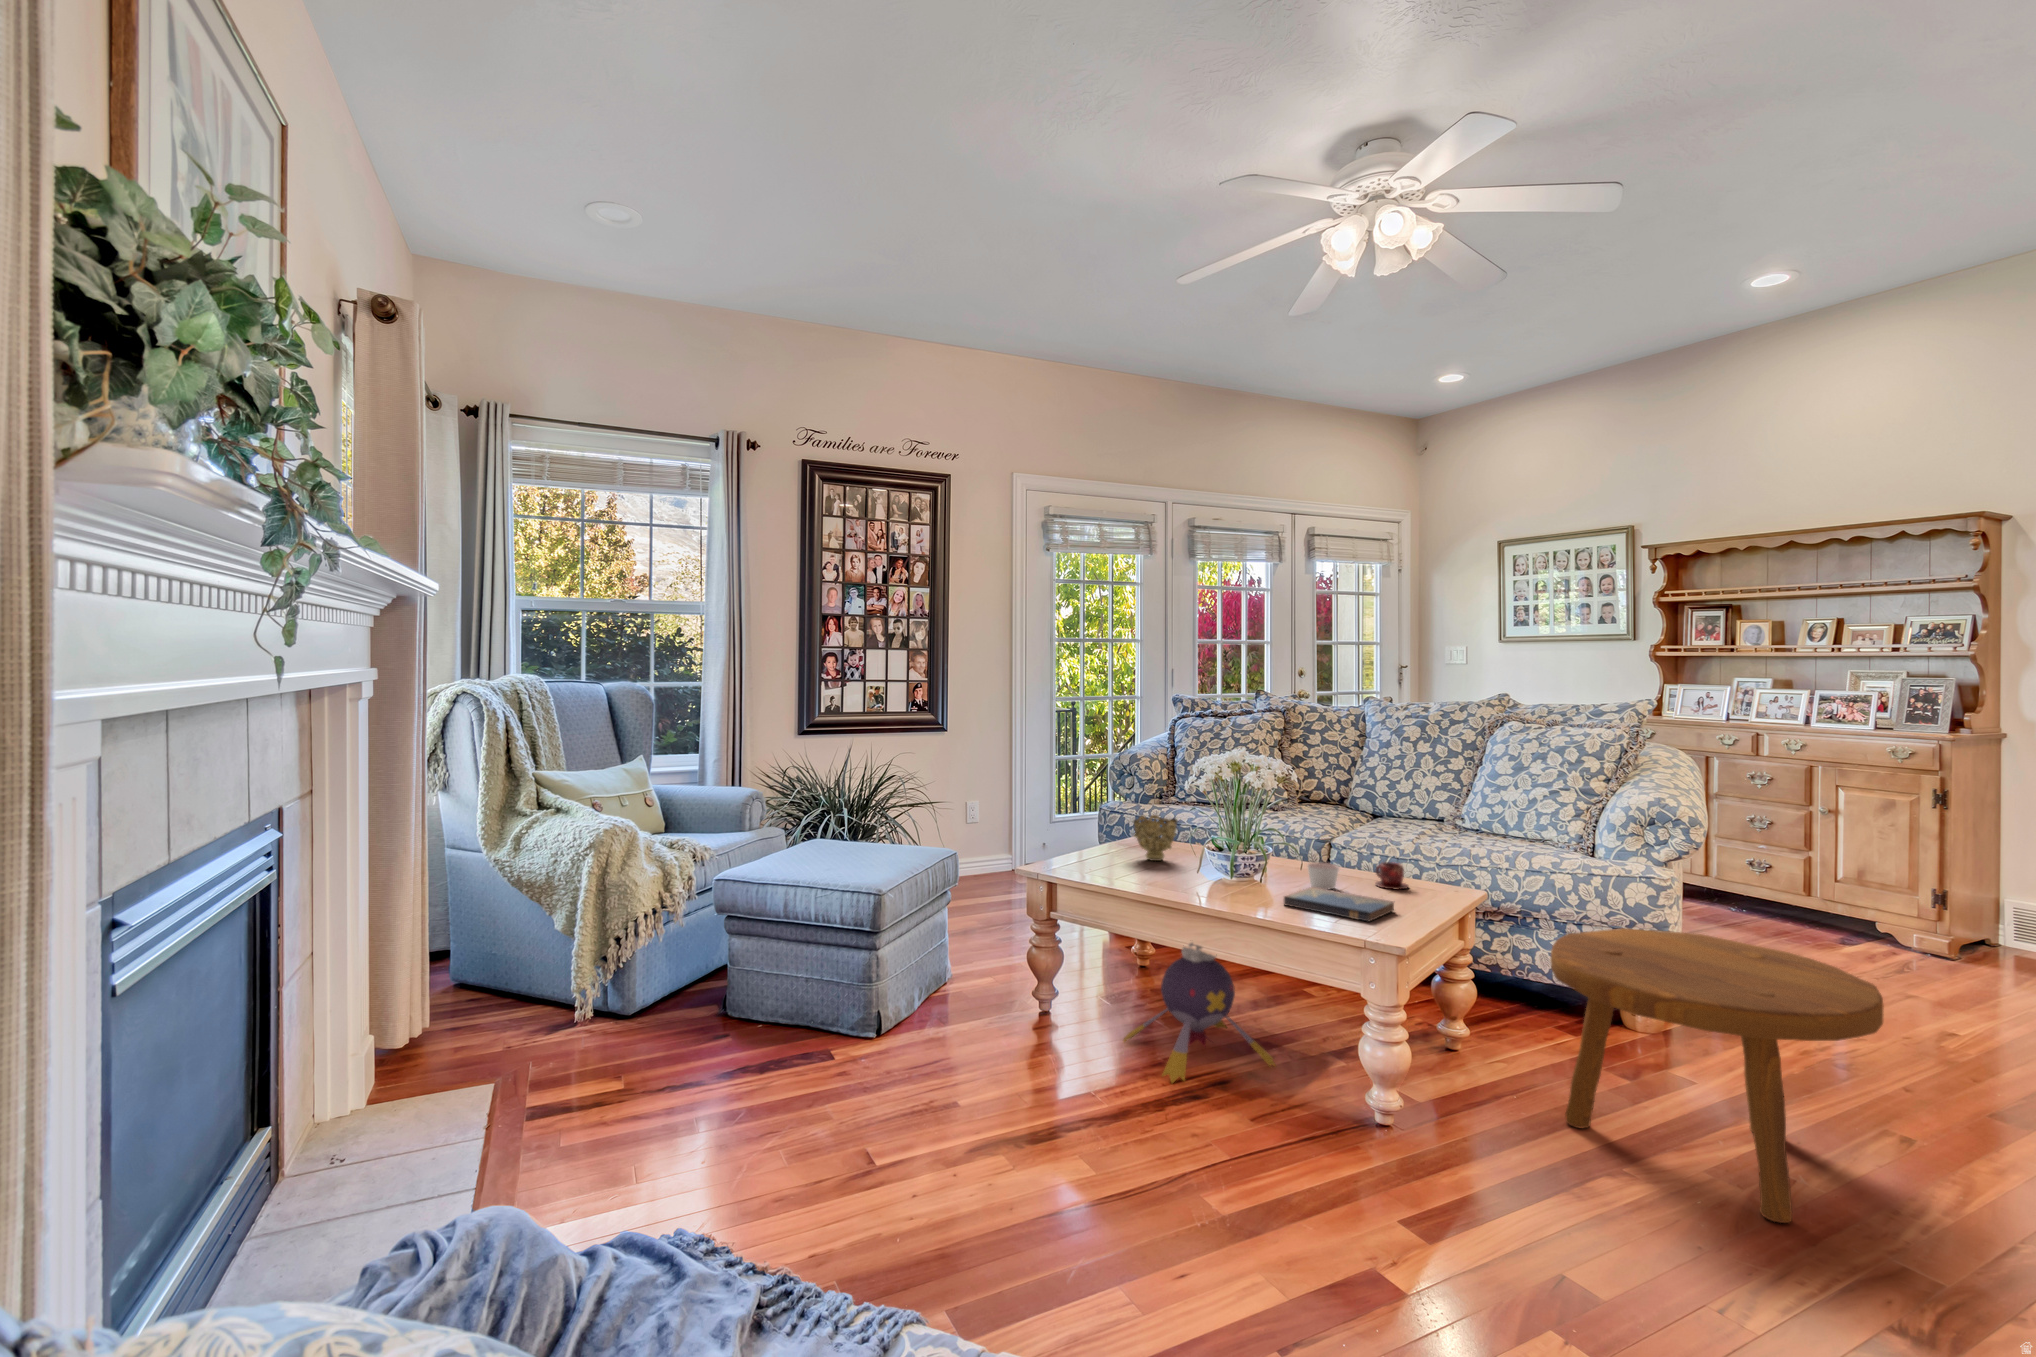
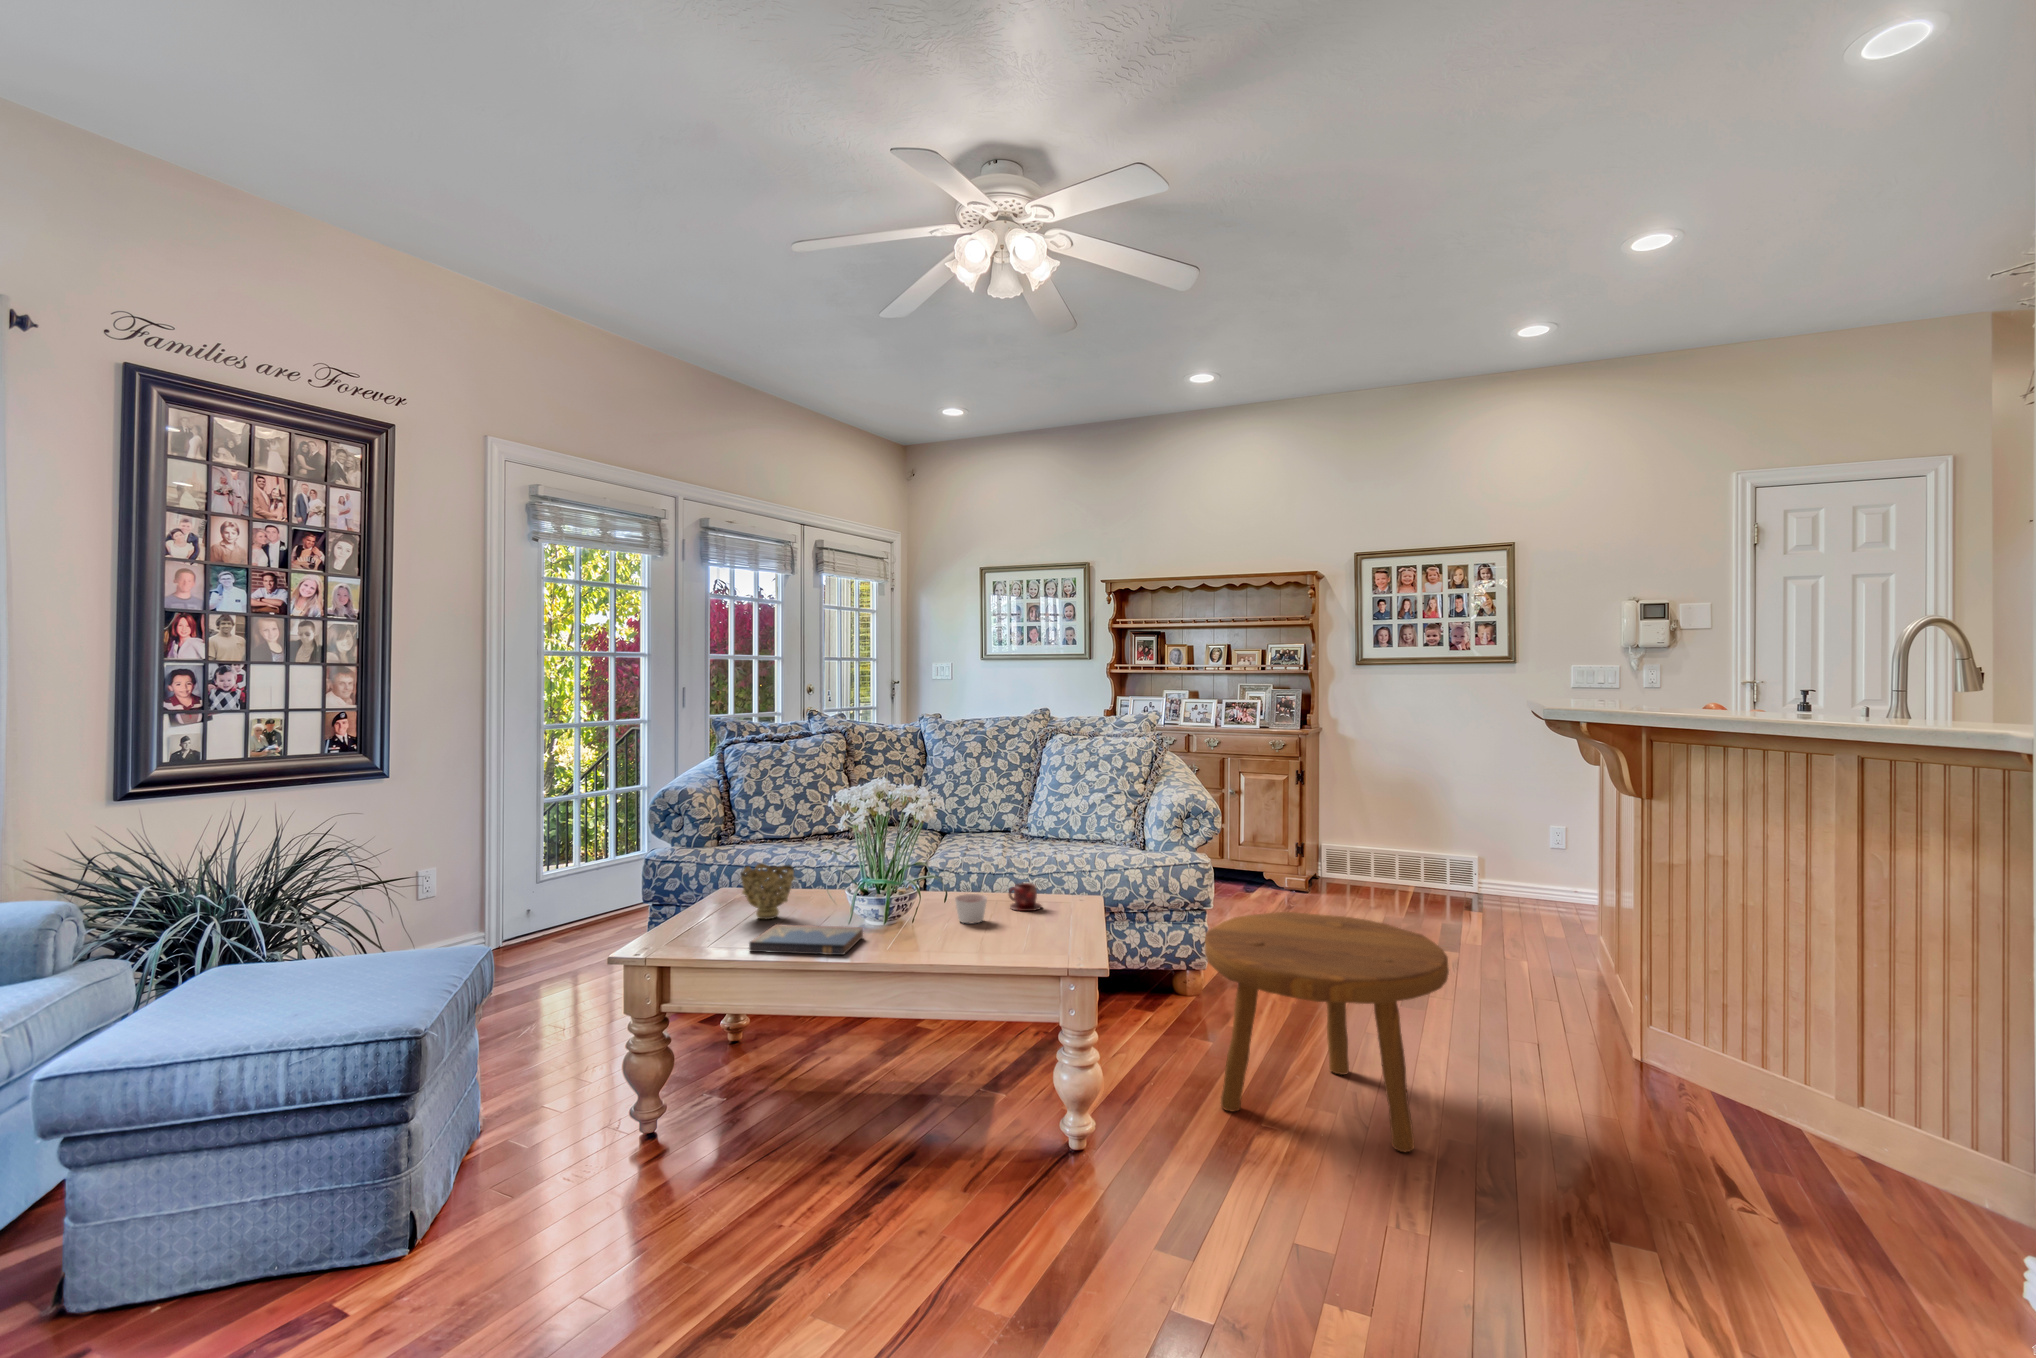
hardcover book: present [1284,887,1394,922] -> present [749,924,863,955]
plush toy: present [1123,943,1275,1083] -> none [775,1009,959,1198]

